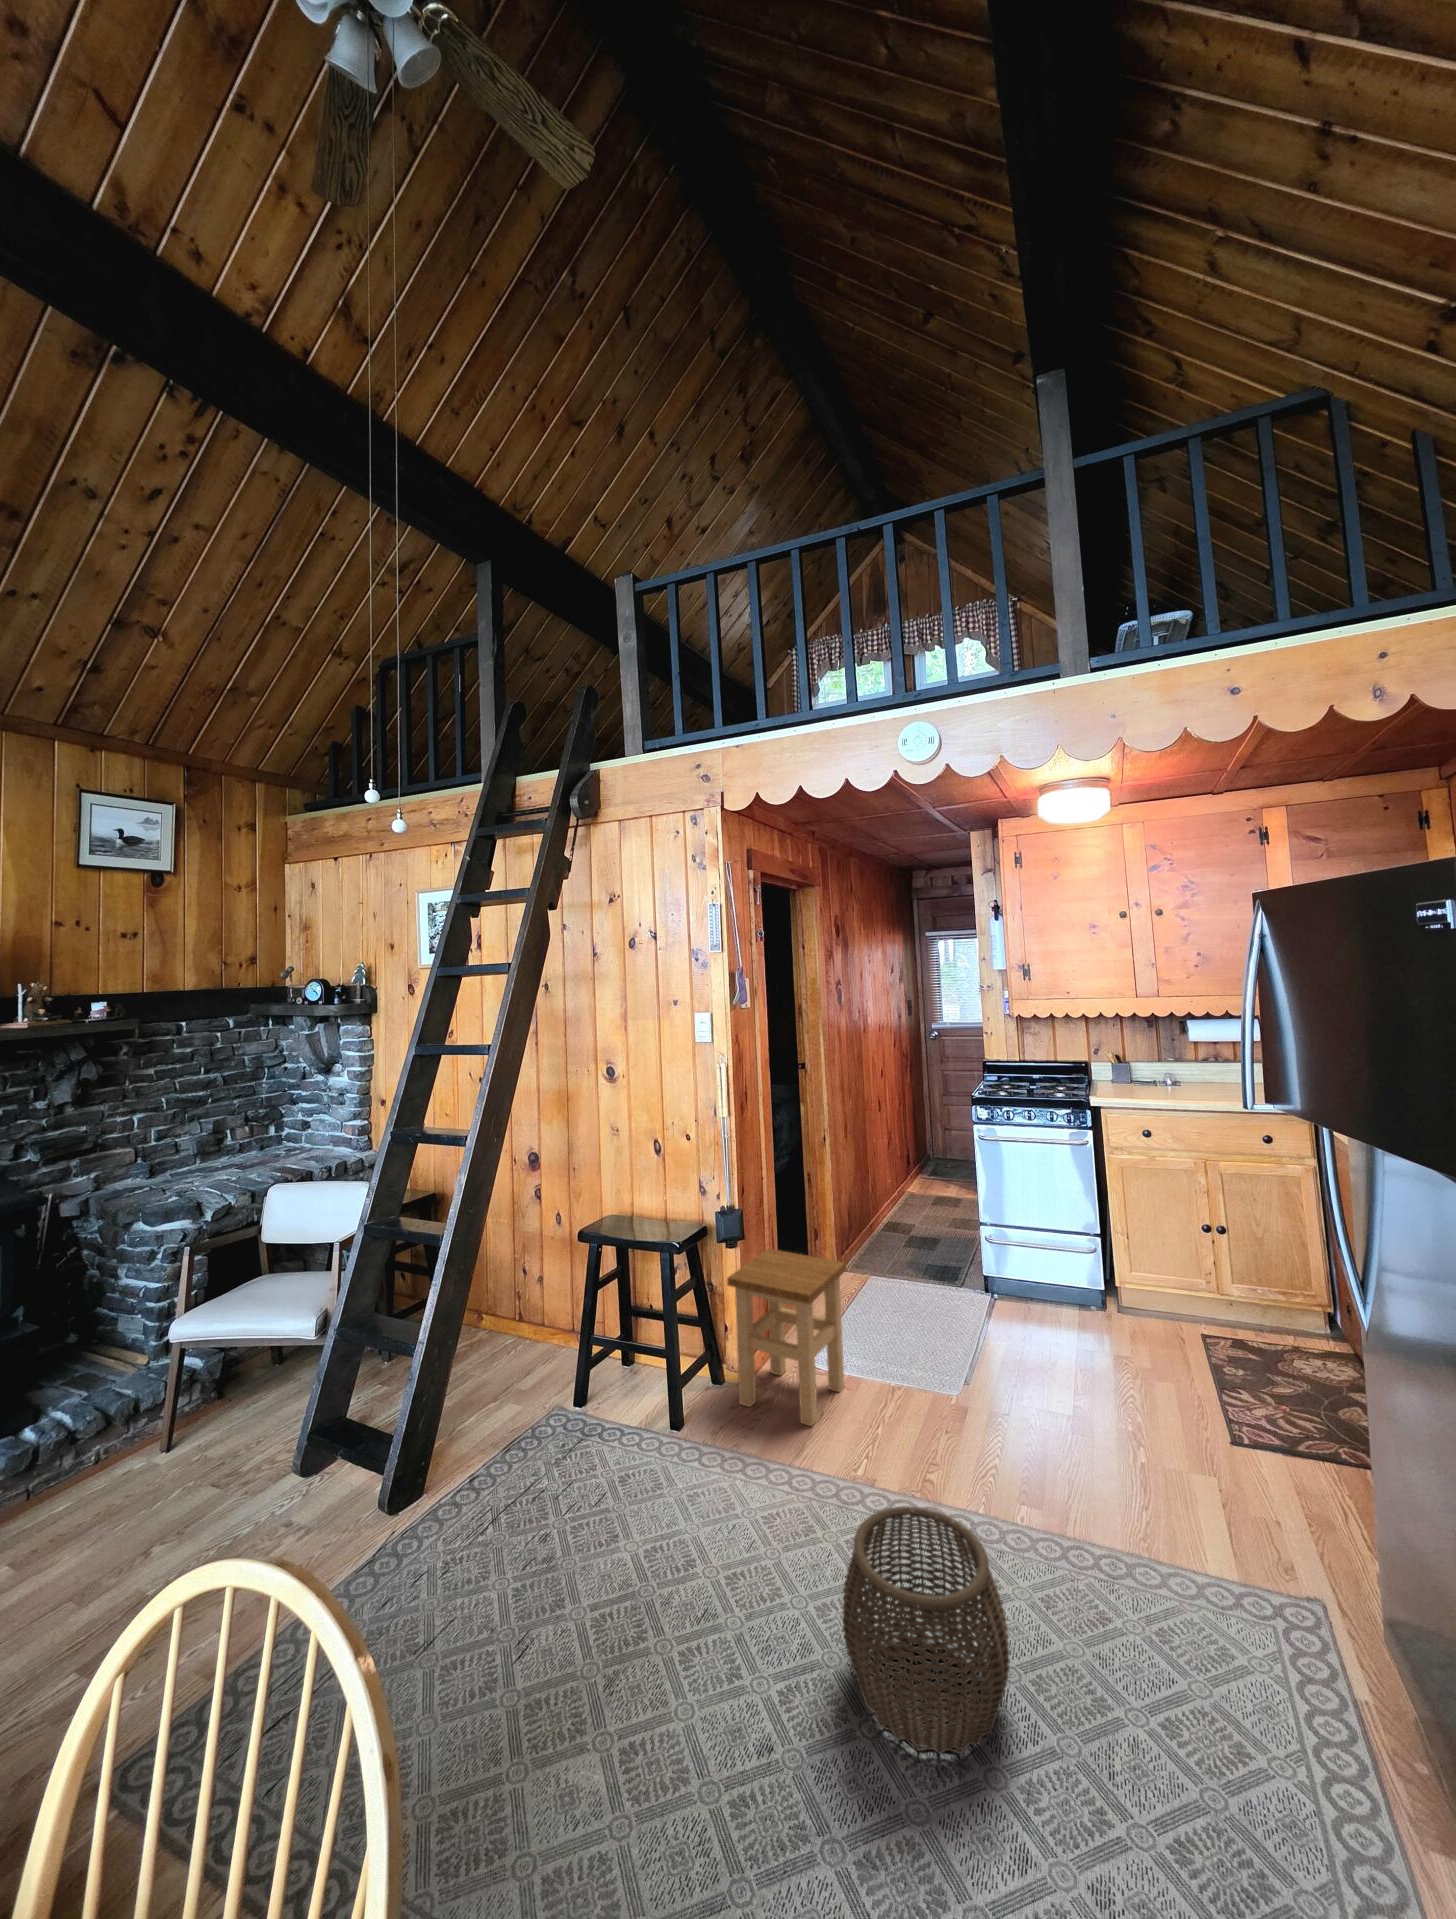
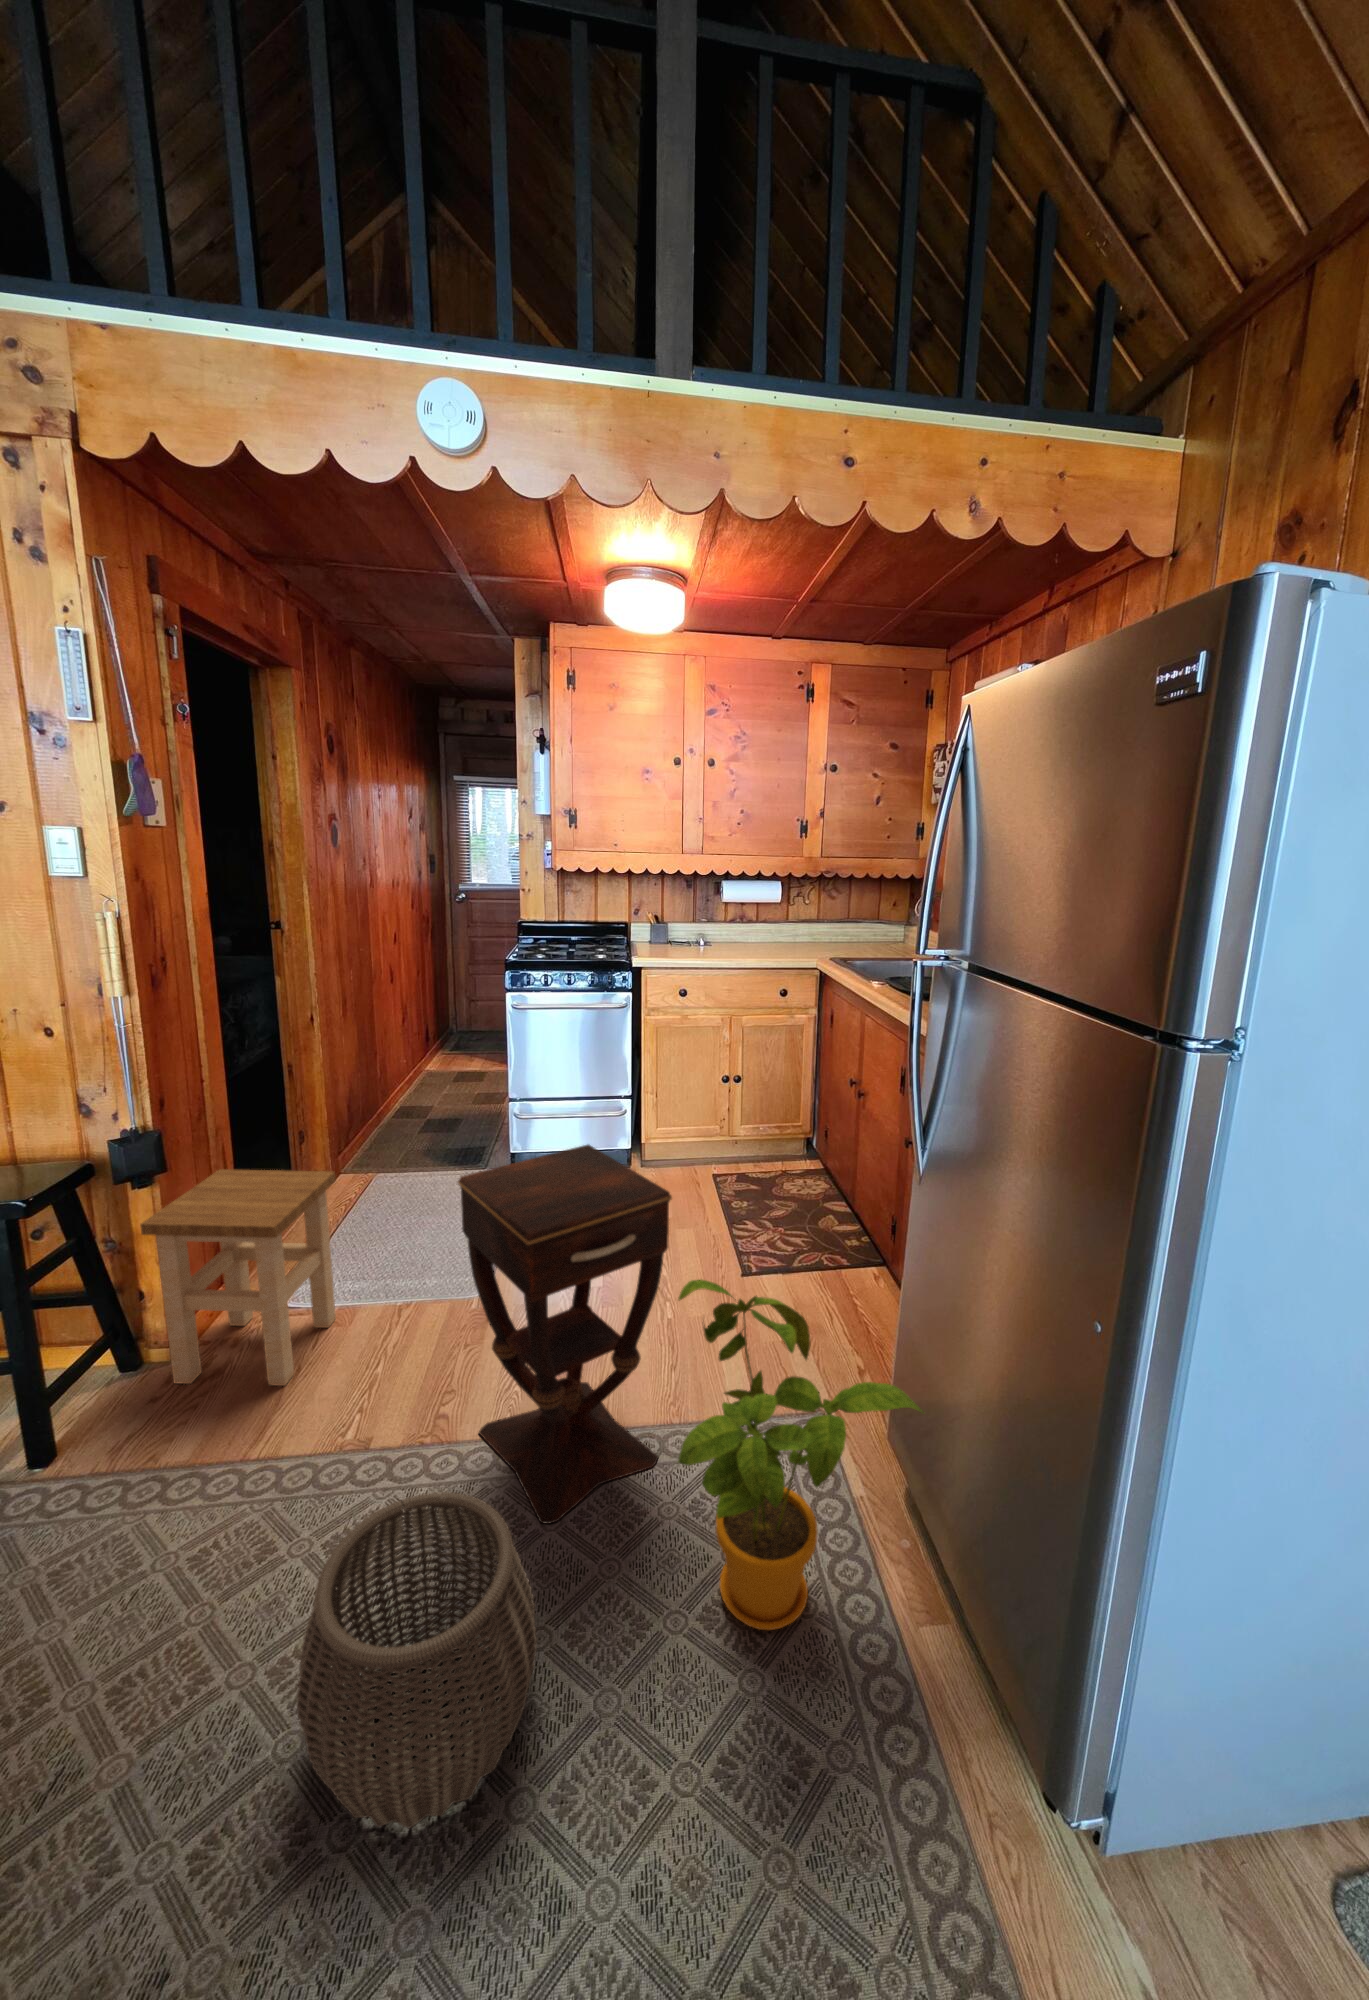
side table: none [940,1267,1128,1596] -> present [458,1145,672,1524]
house plant: none [1123,1394,1396,1764] -> present [678,1279,924,1630]

